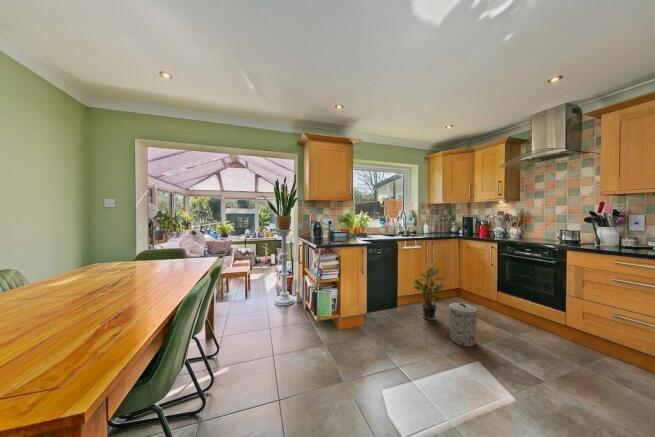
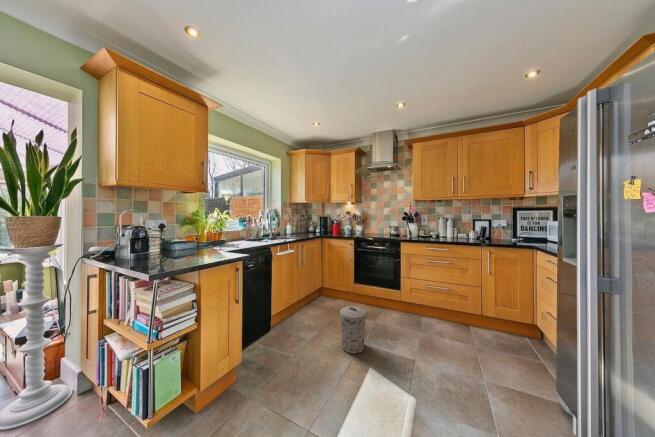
potted plant: present [414,267,444,320] -> none [294,271,325,333]

